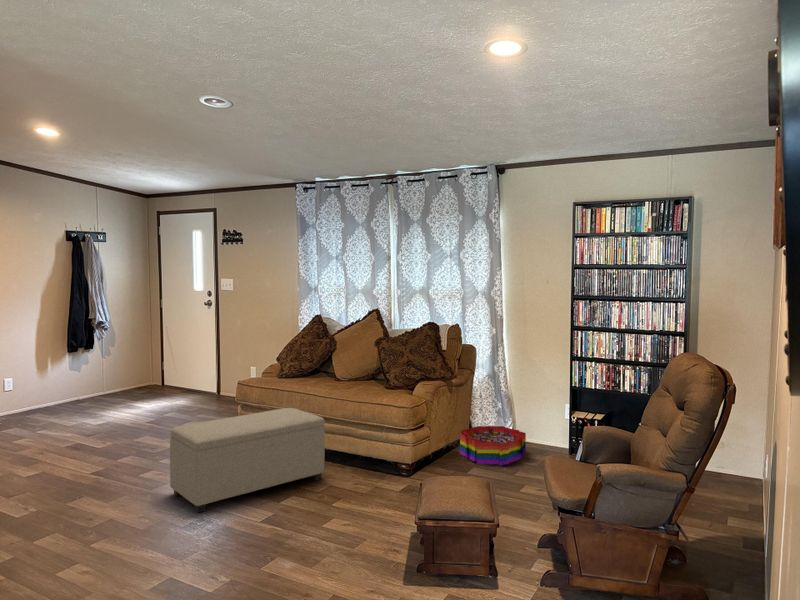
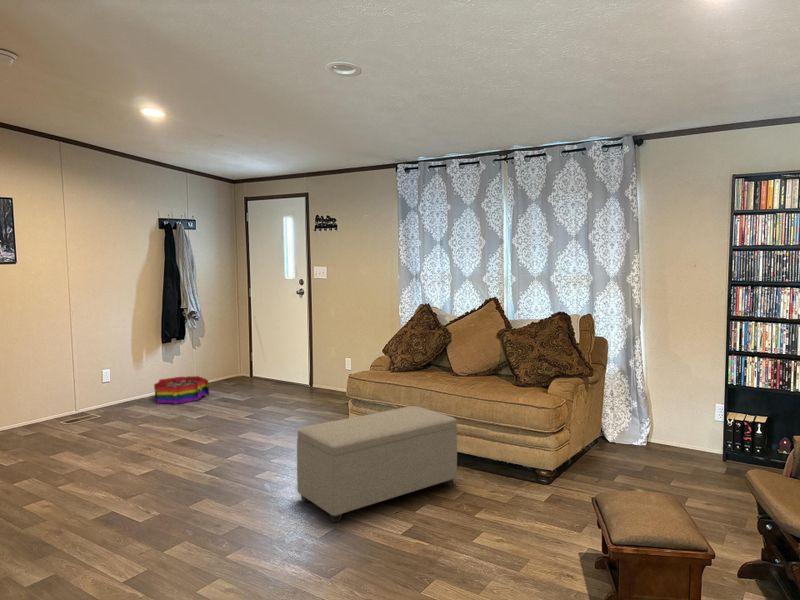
storage bin: present [460,426,526,466] -> present [154,376,209,404]

